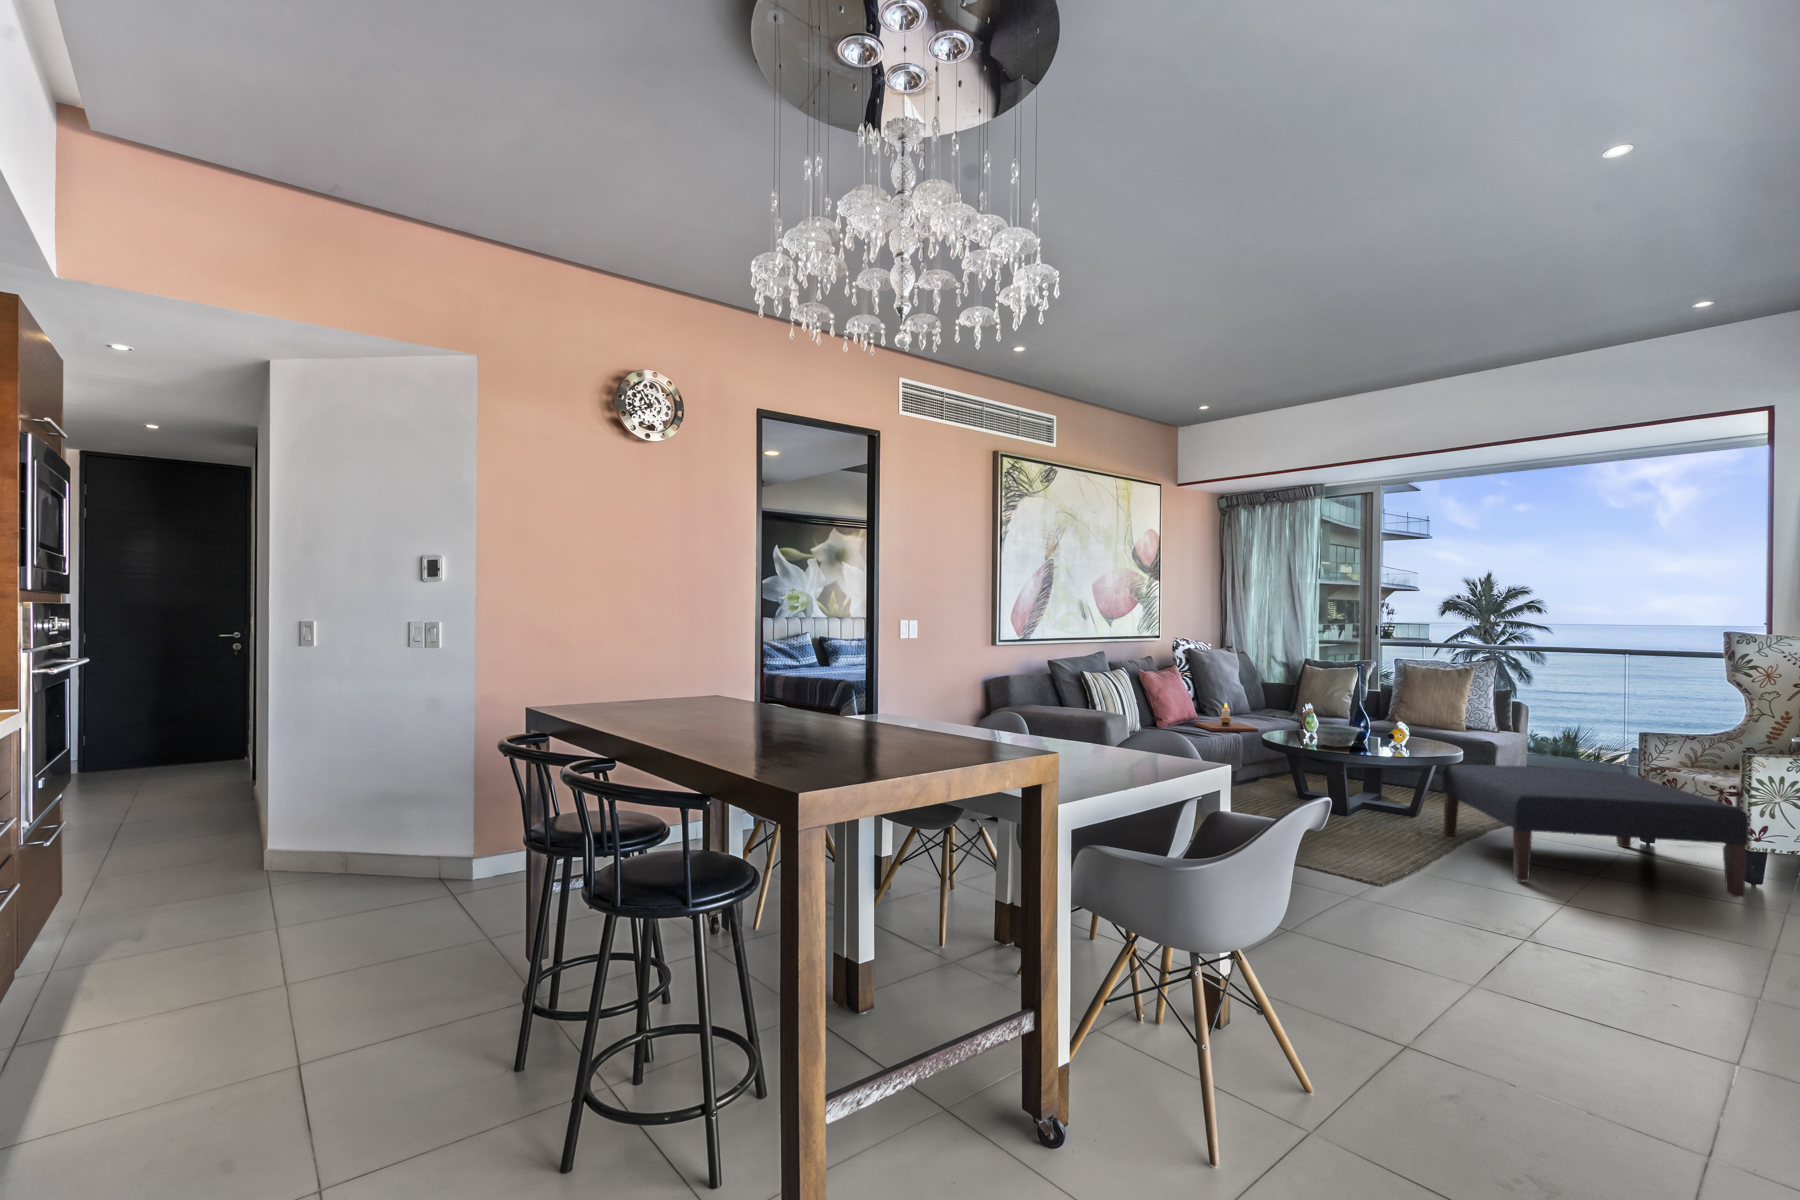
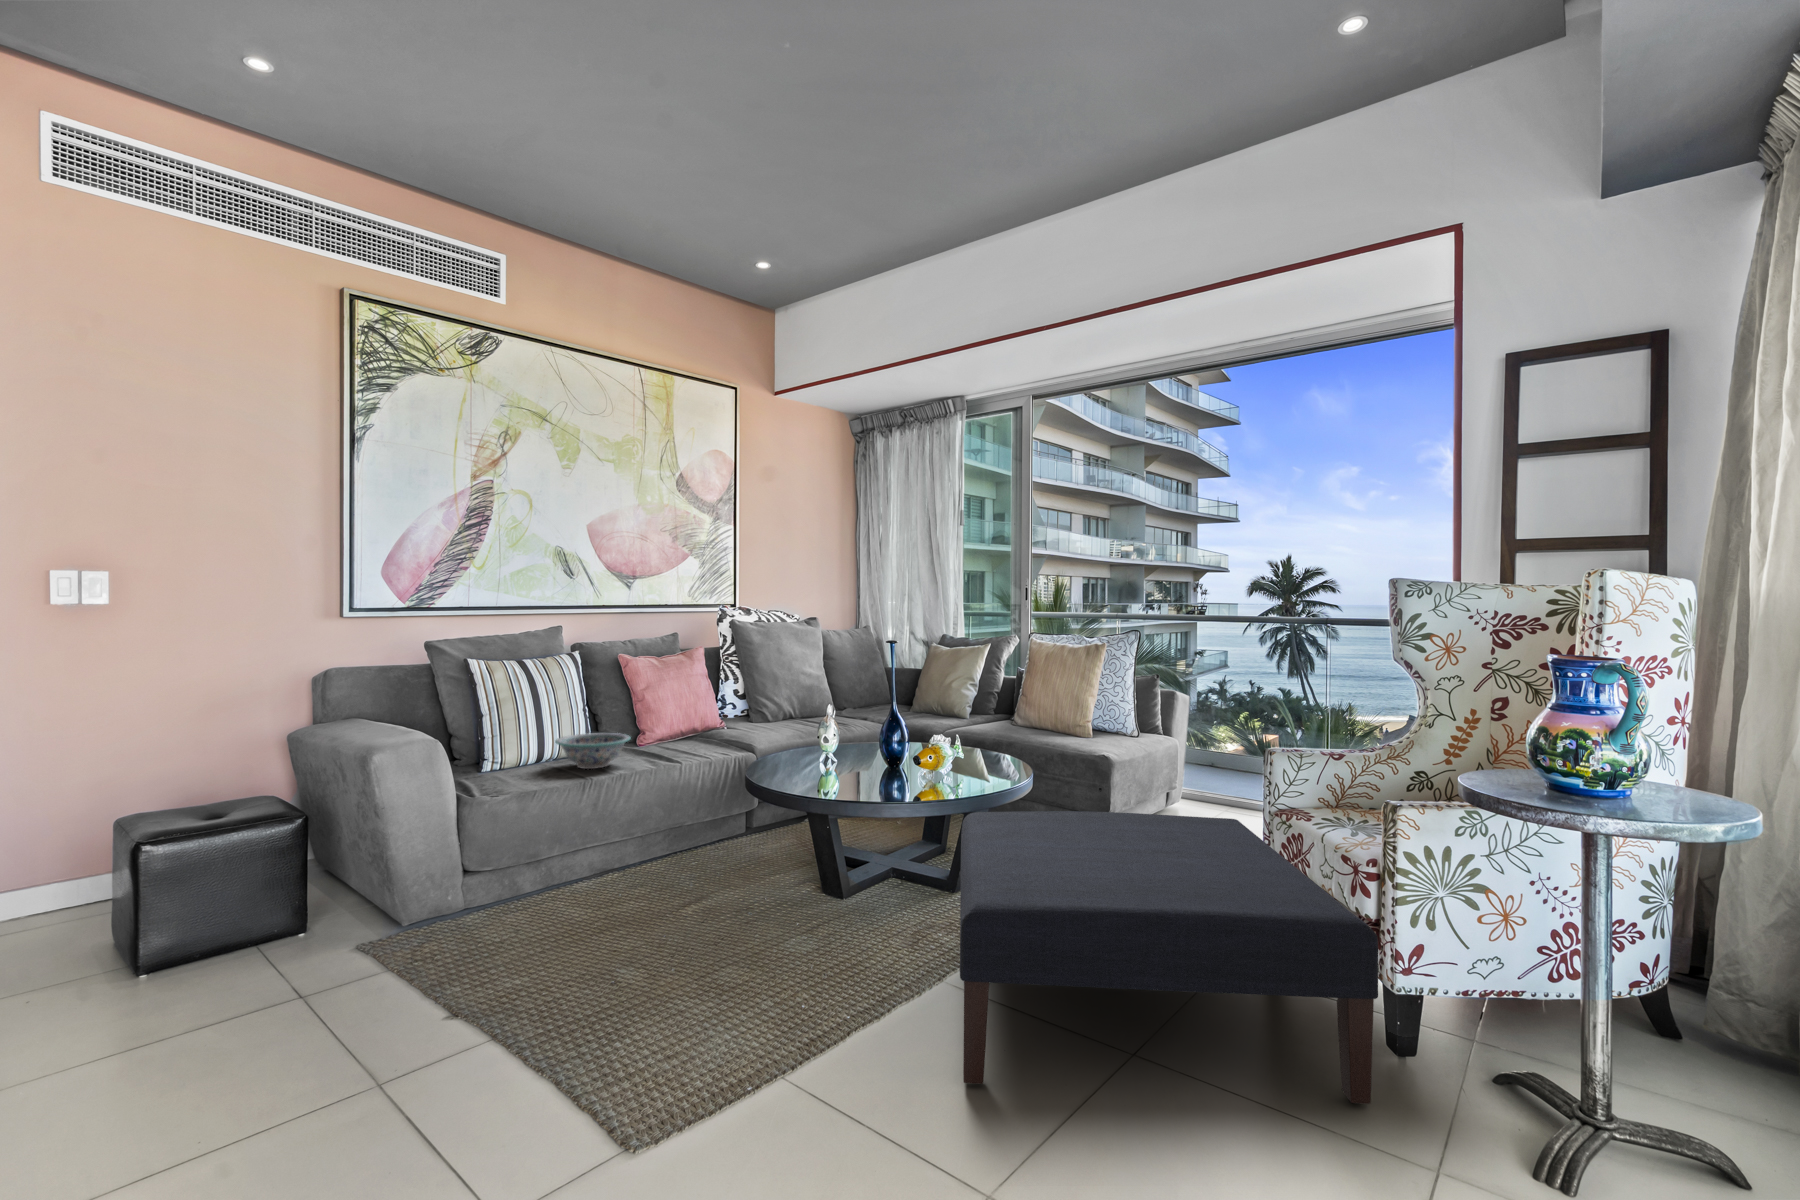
candle: present [1195,703,1258,732] -> none [703,702,778,749]
decorative bowl: present [1317,725,1362,747] -> present [555,733,630,769]

